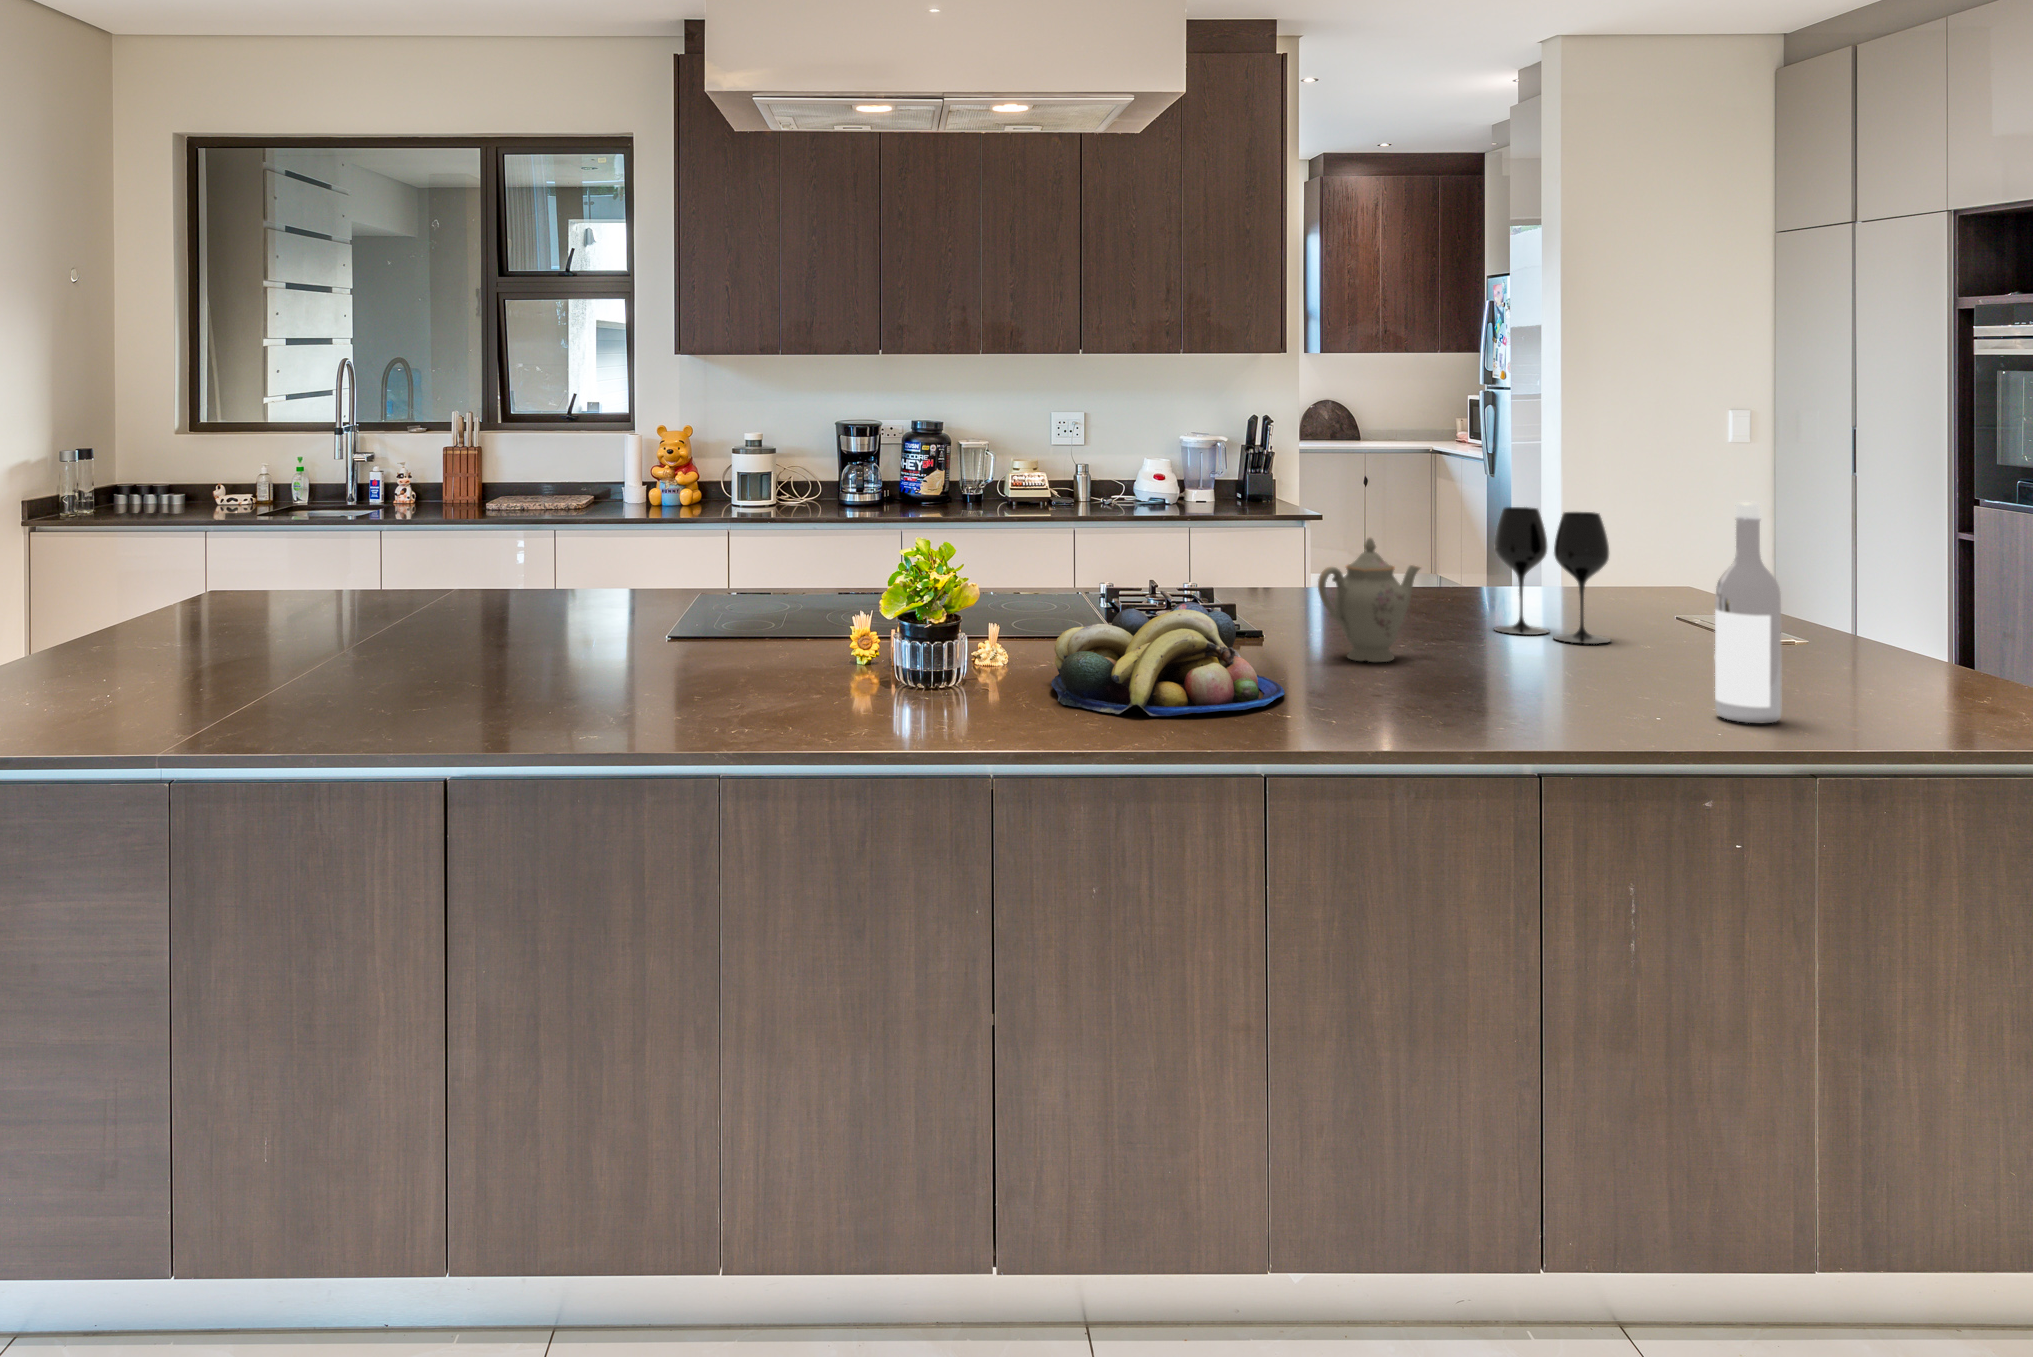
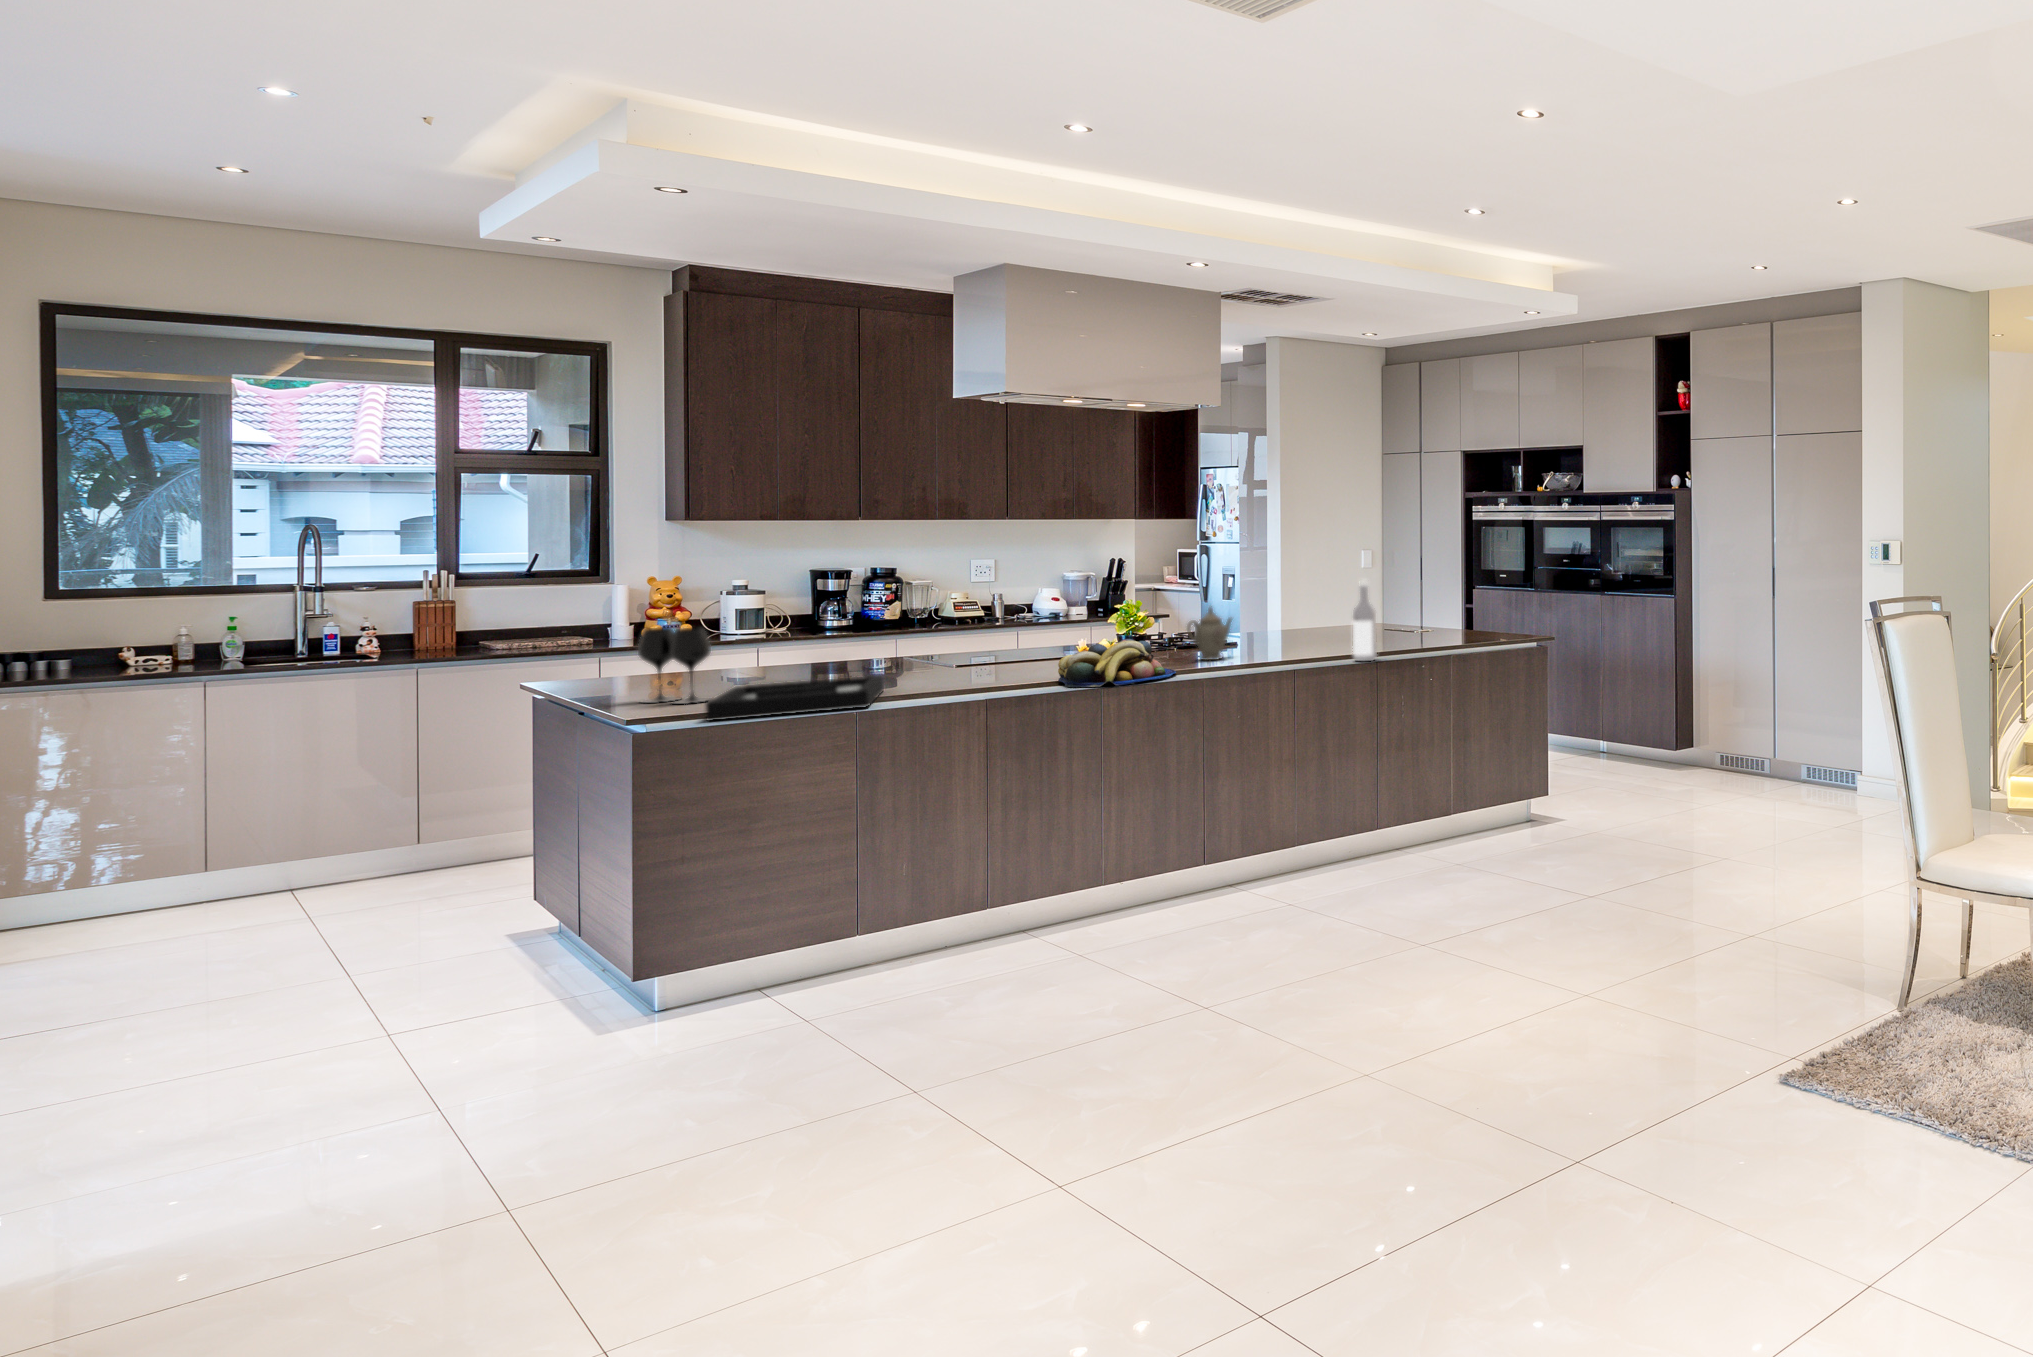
wine glass: present [1495,507,1611,644] -> present [638,627,712,704]
decorative tray: none [490,626,778,704] -> present [706,676,884,721]

